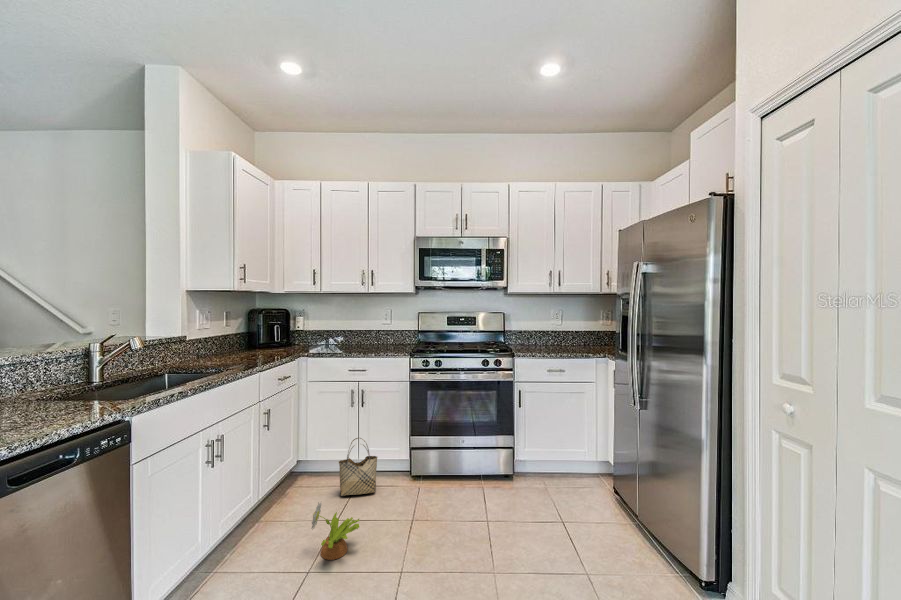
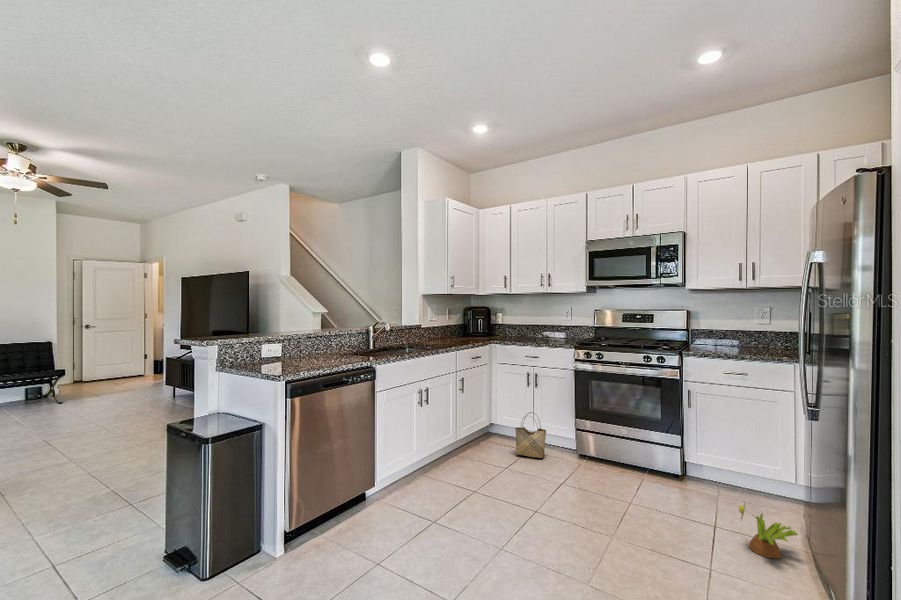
decorative plant: present [312,503,359,560] -> present [739,500,798,558]

